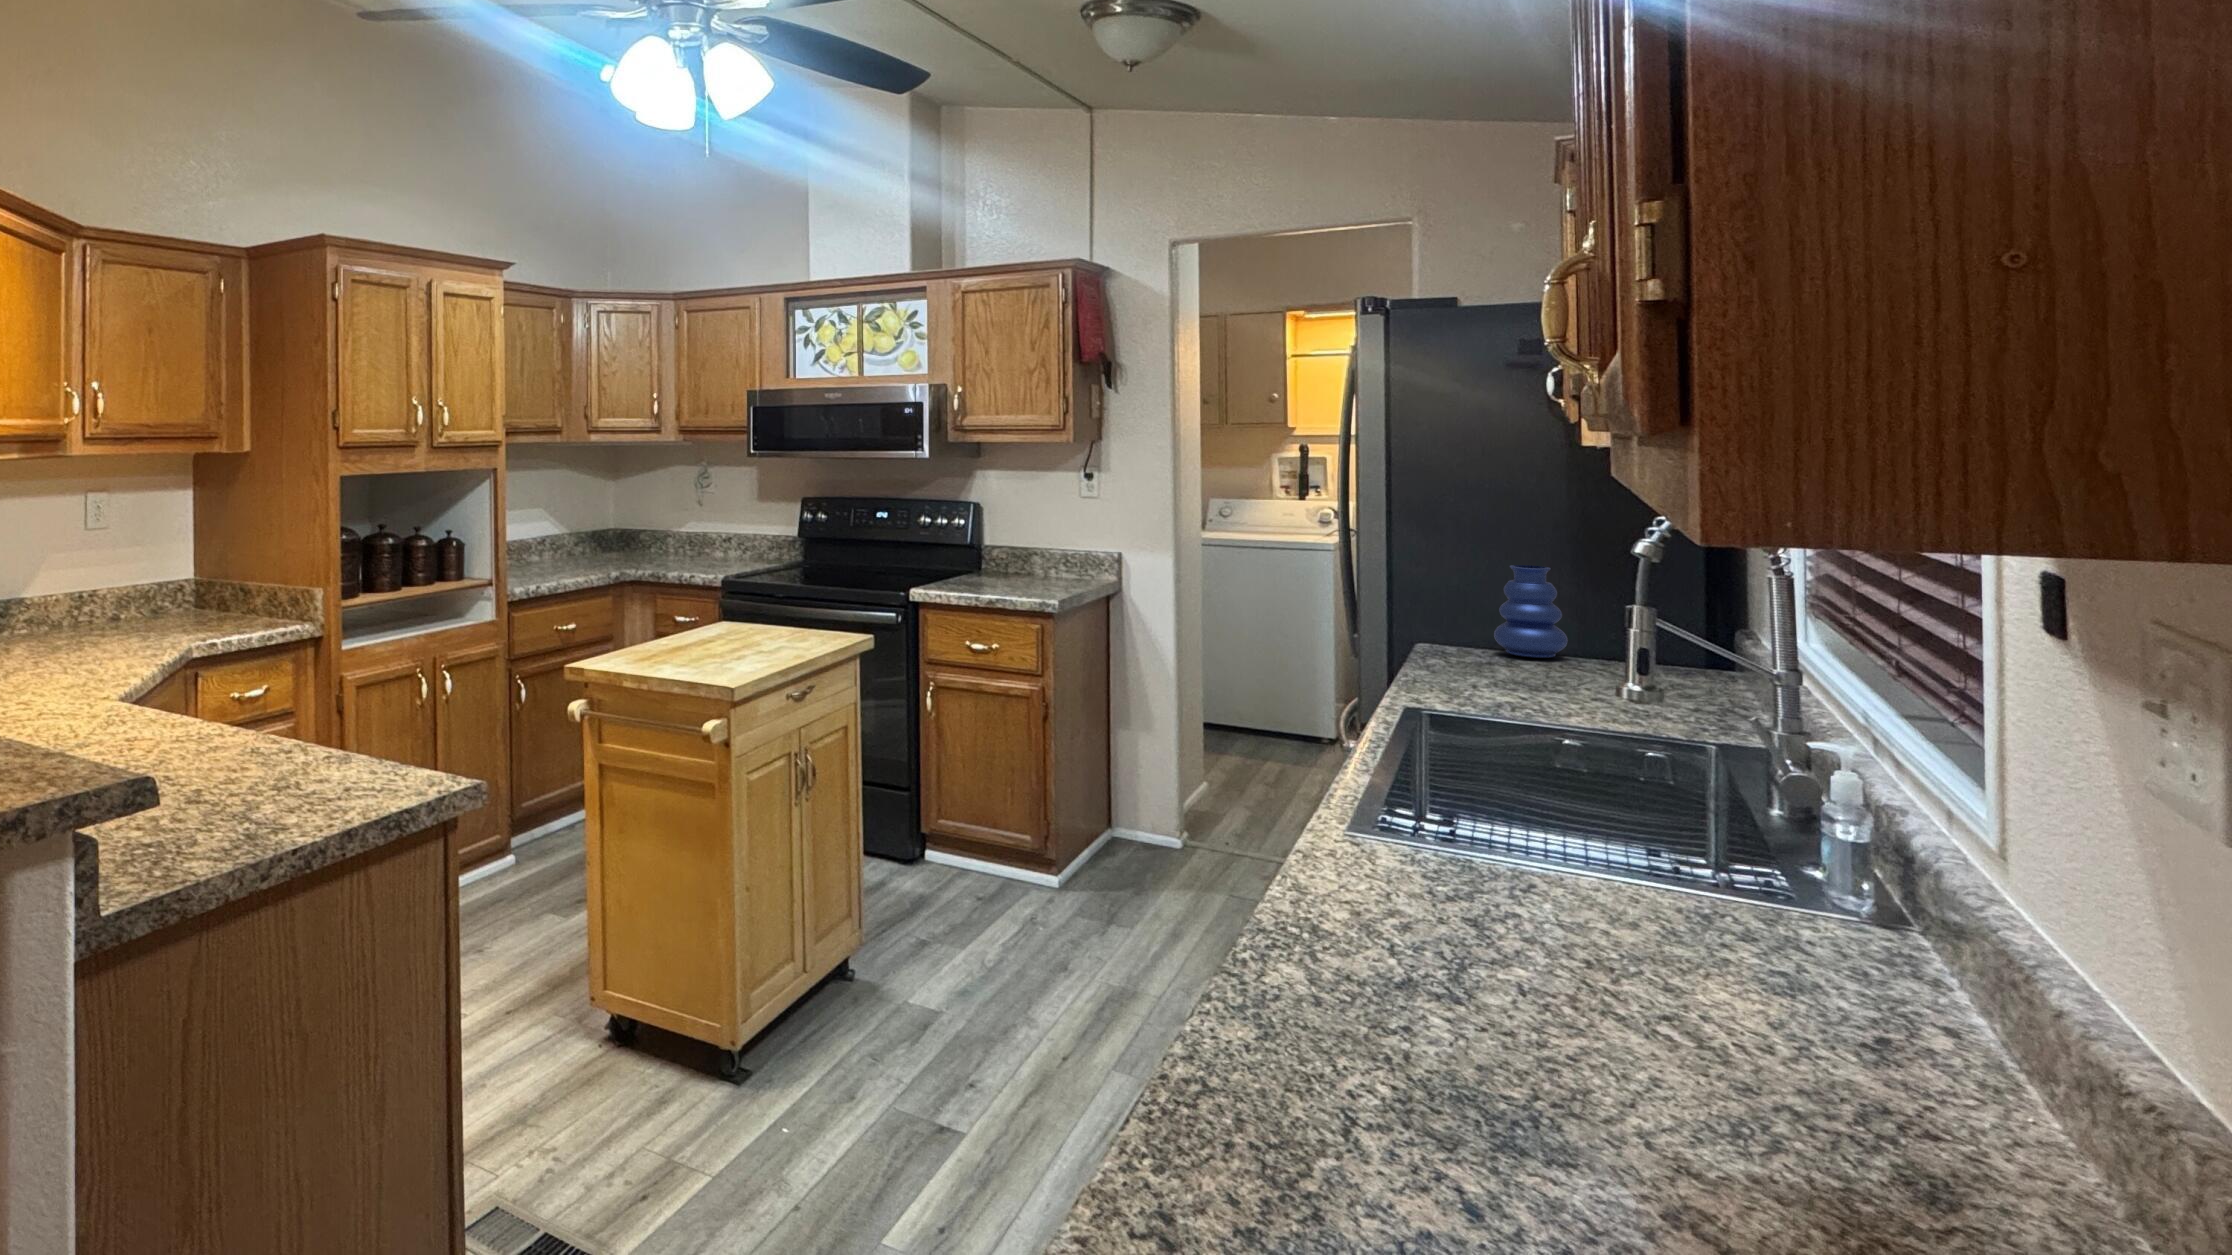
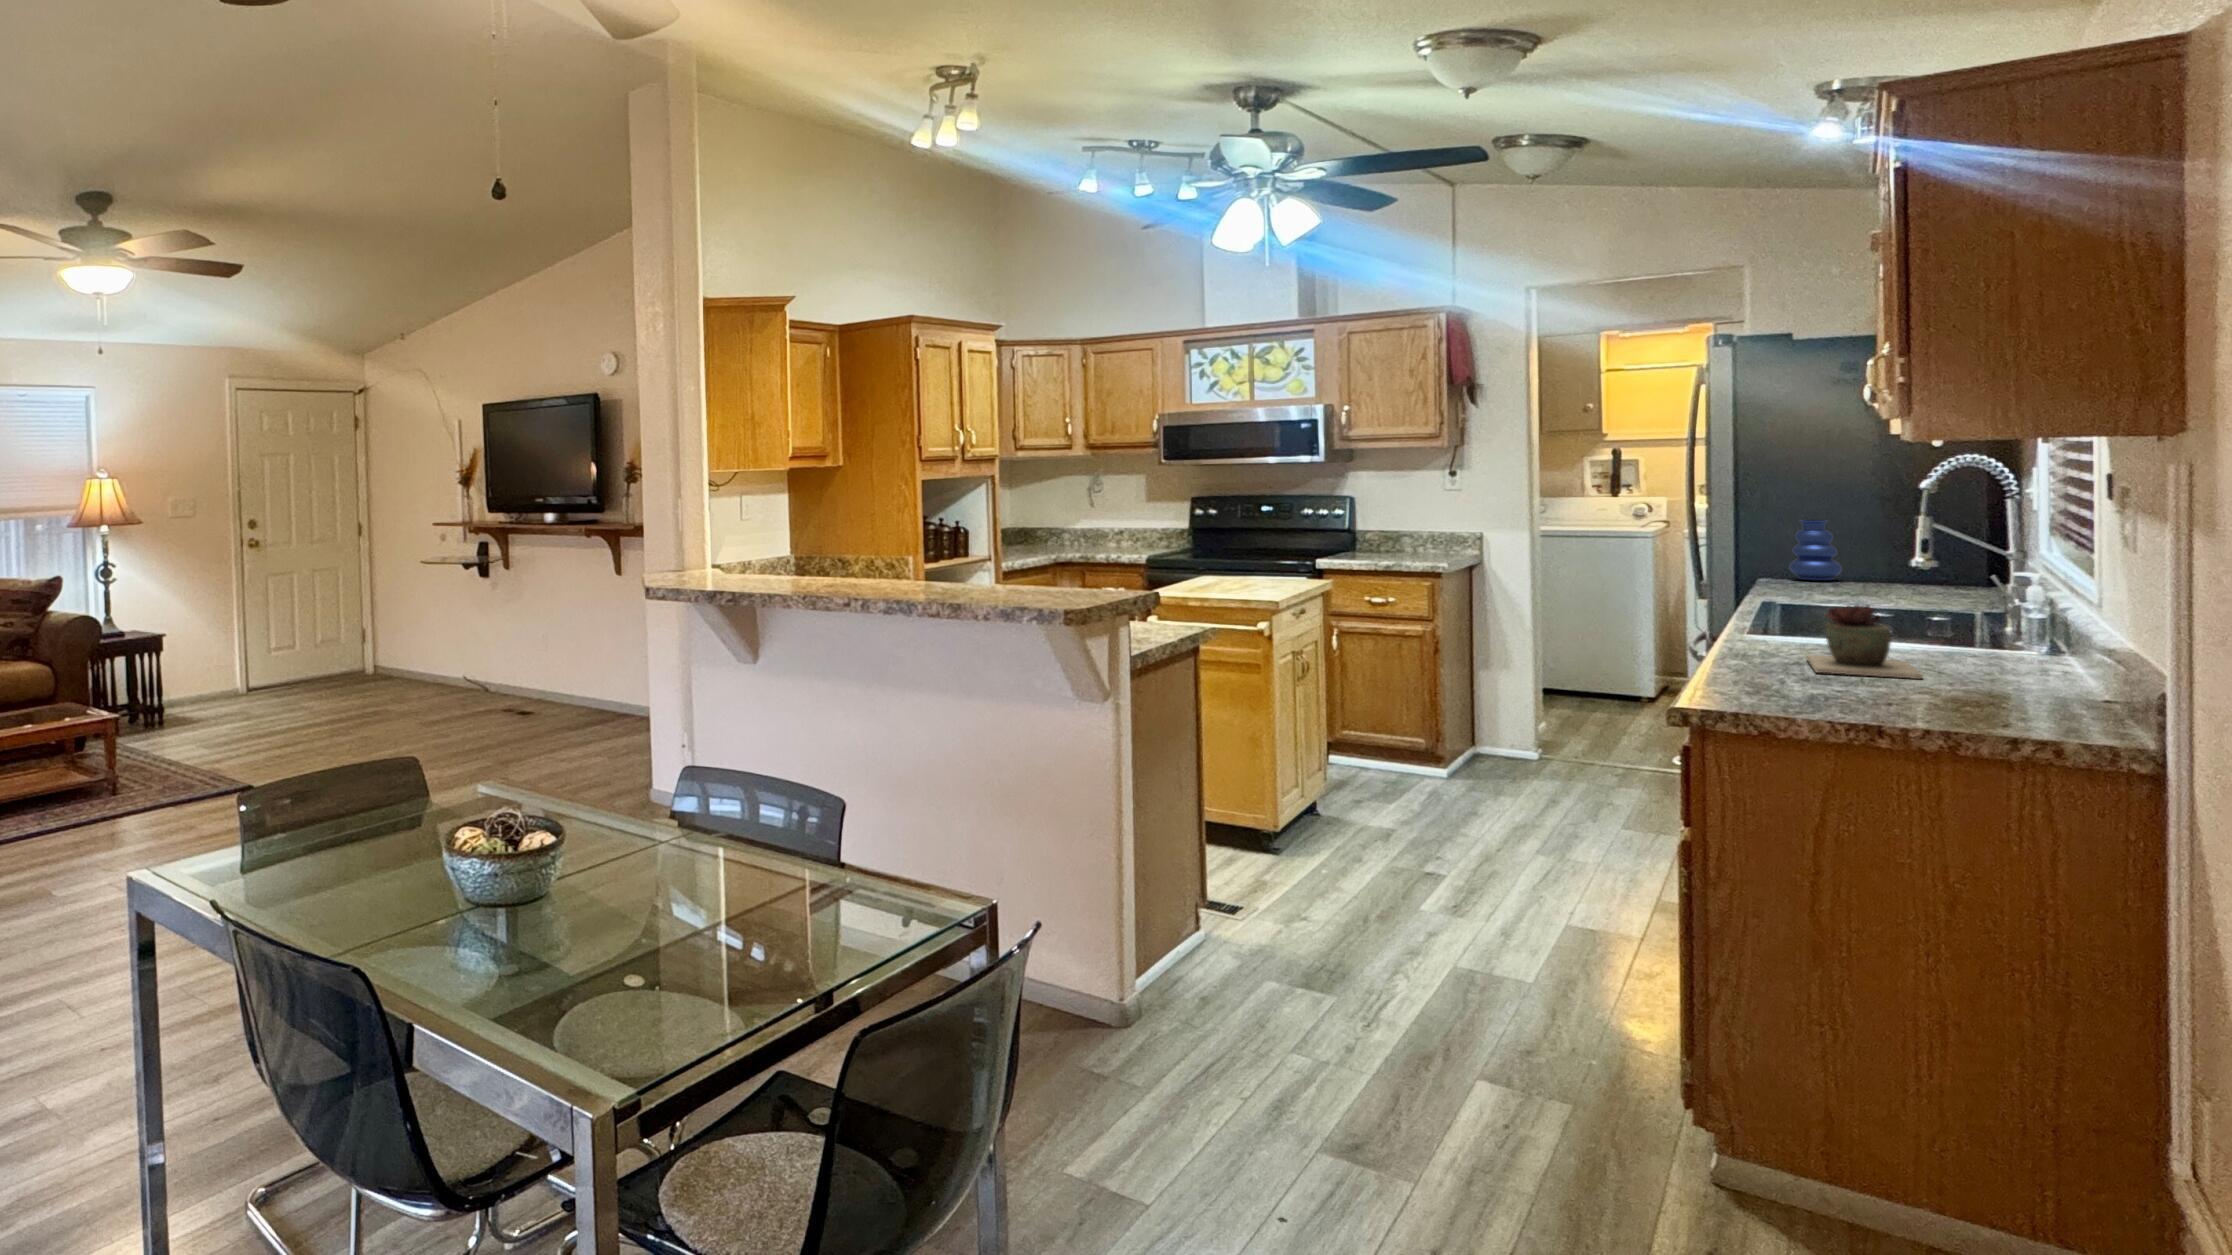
succulent plant: none [1545,899,1876,1181] -> present [1806,605,1923,679]

